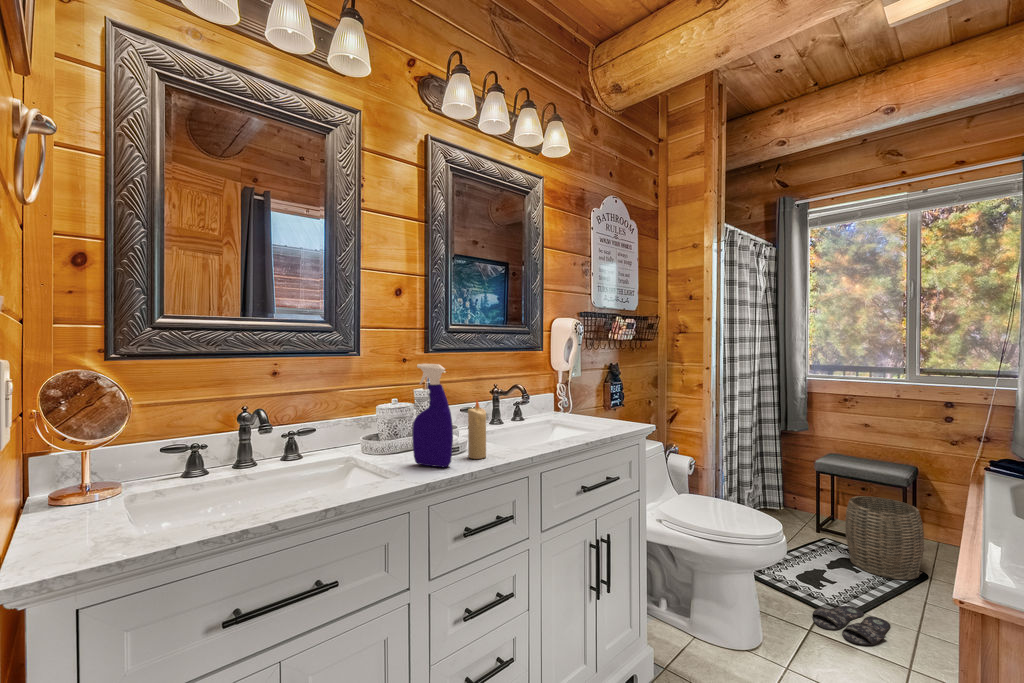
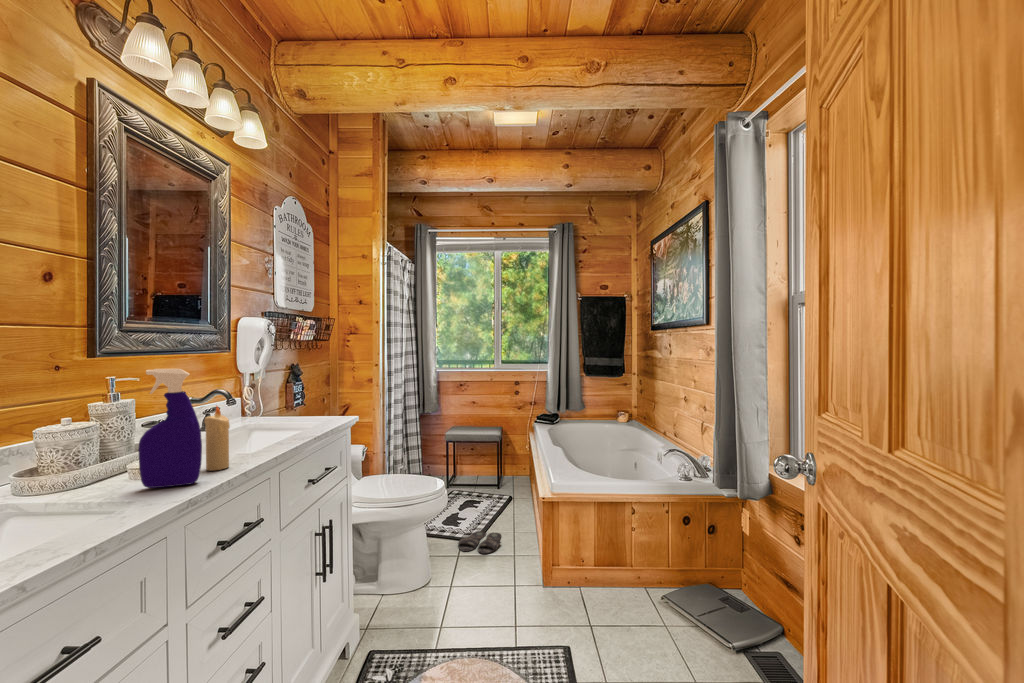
woven basket: present [845,496,924,580] -> none [467,452,511,506]

